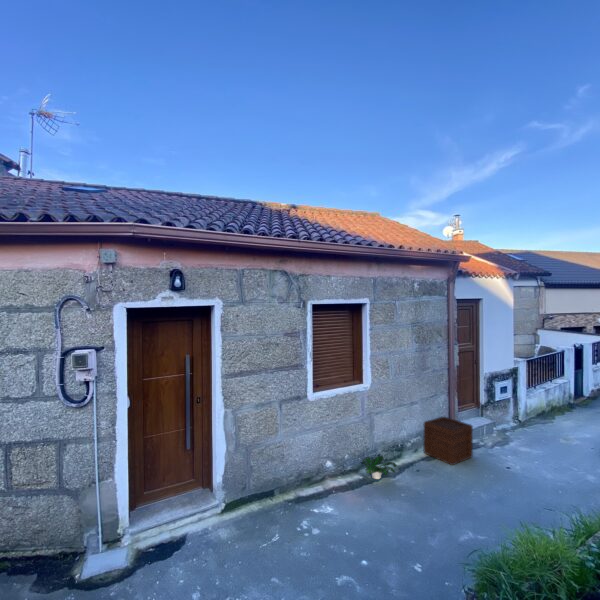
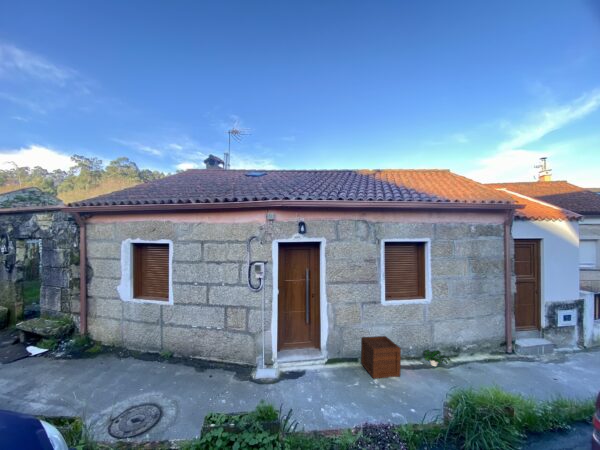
wooden crate: present [424,417,473,465] -> present [361,336,401,379]

